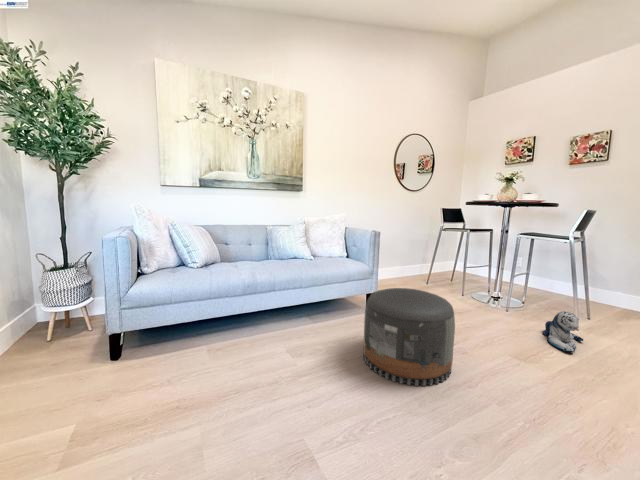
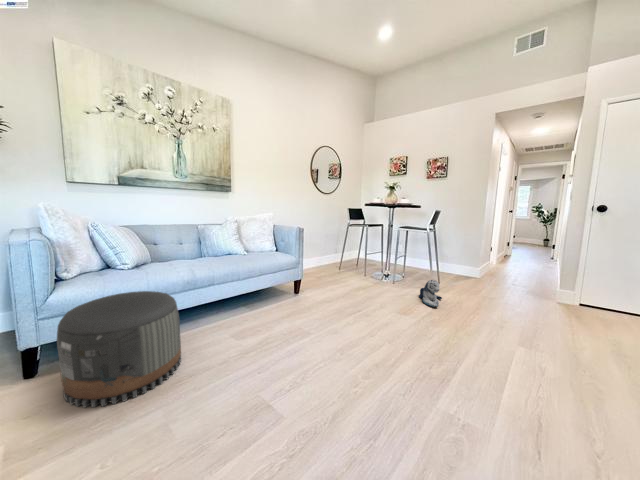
pouf: present [364,288,455,386] -> present [57,291,181,407]

